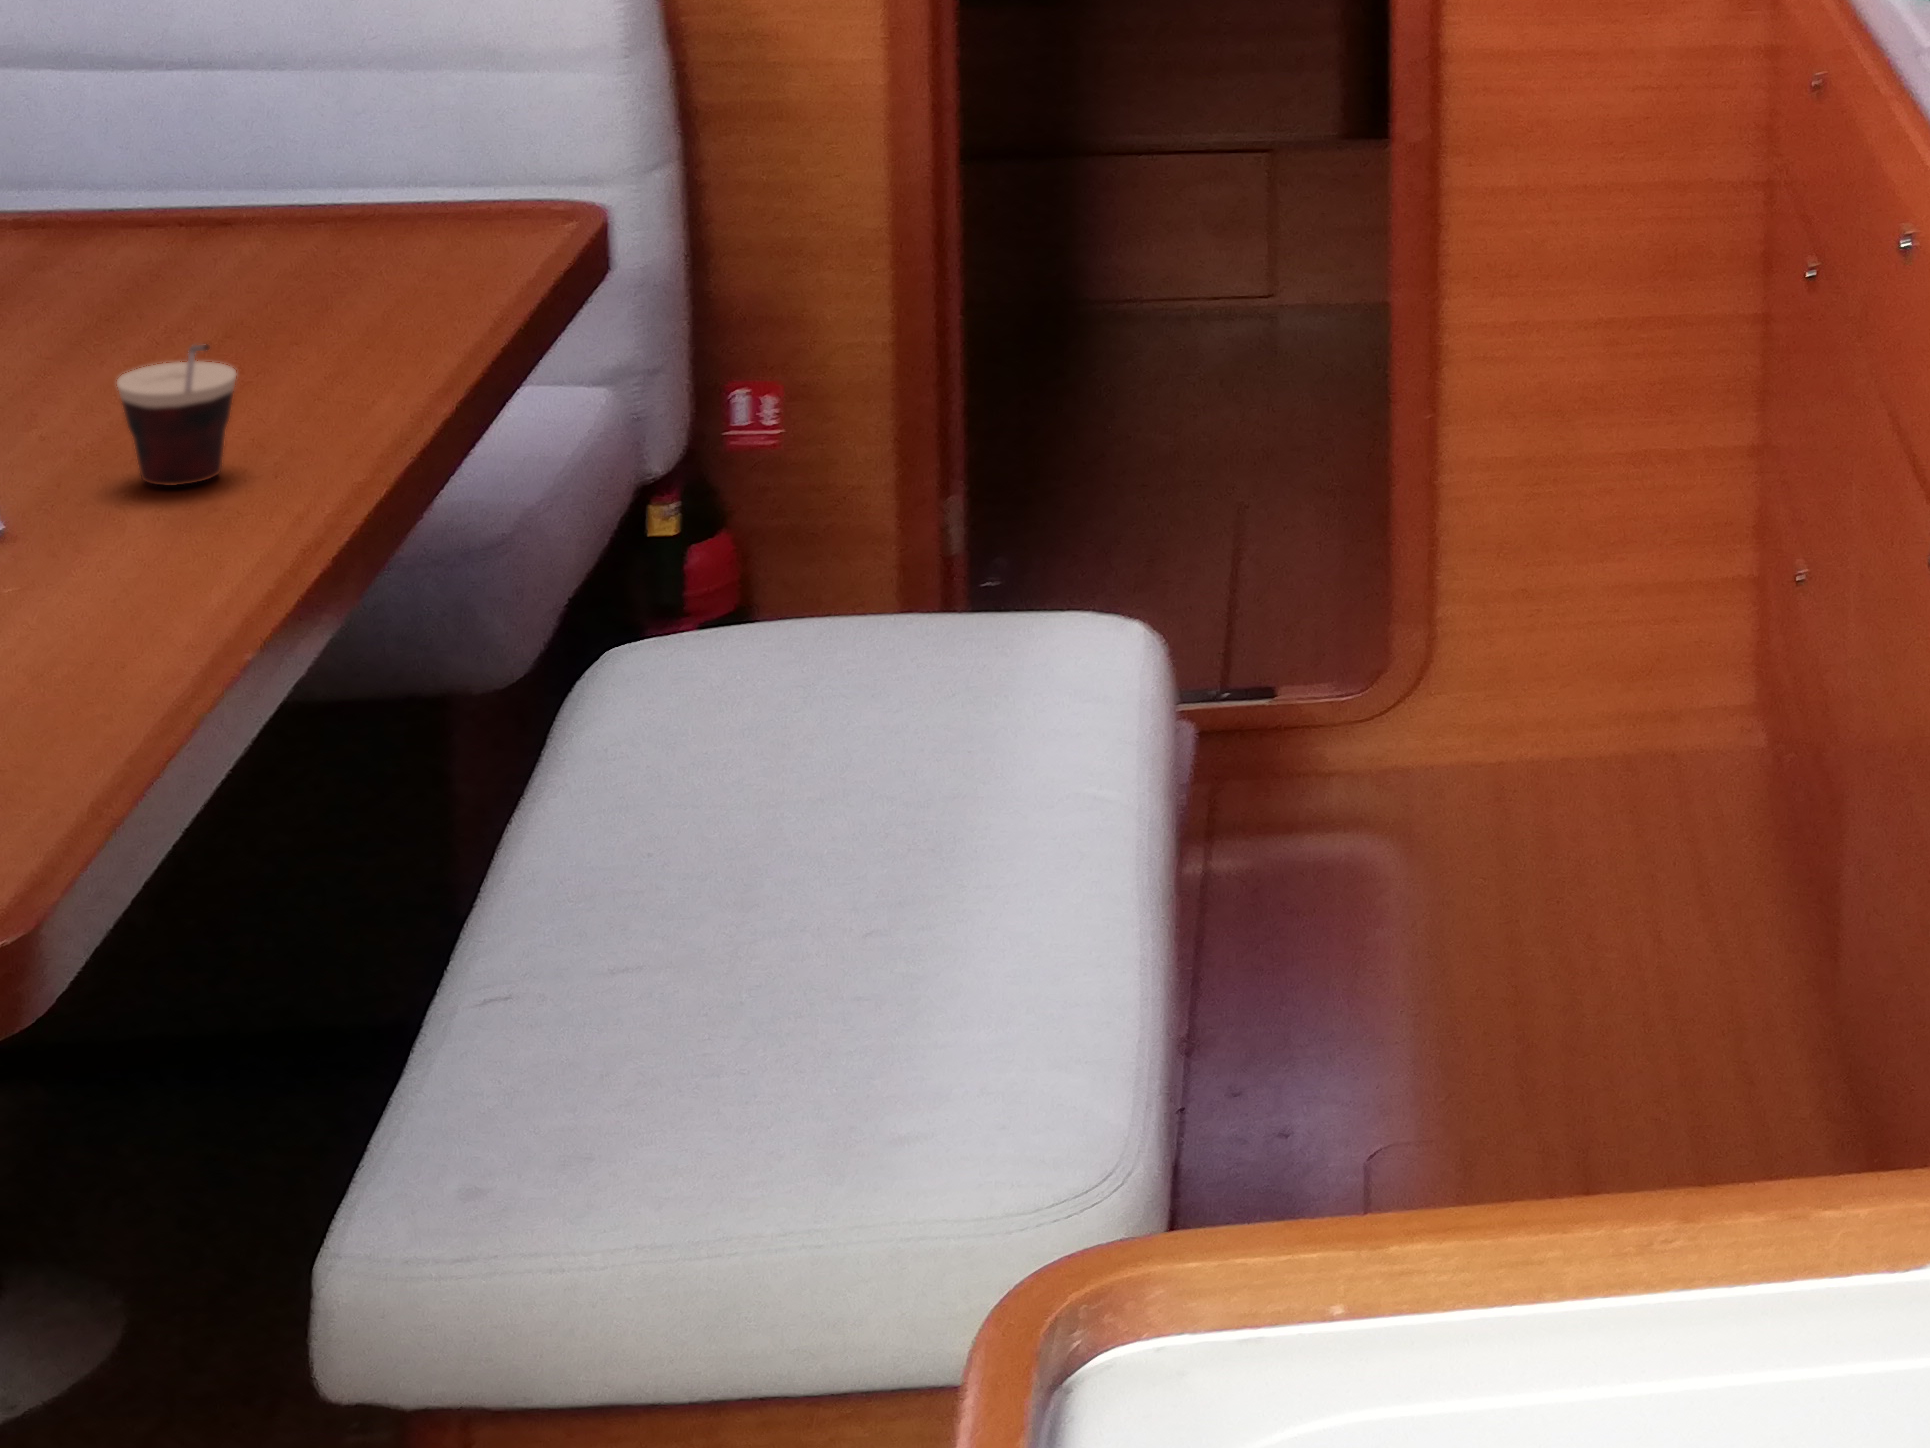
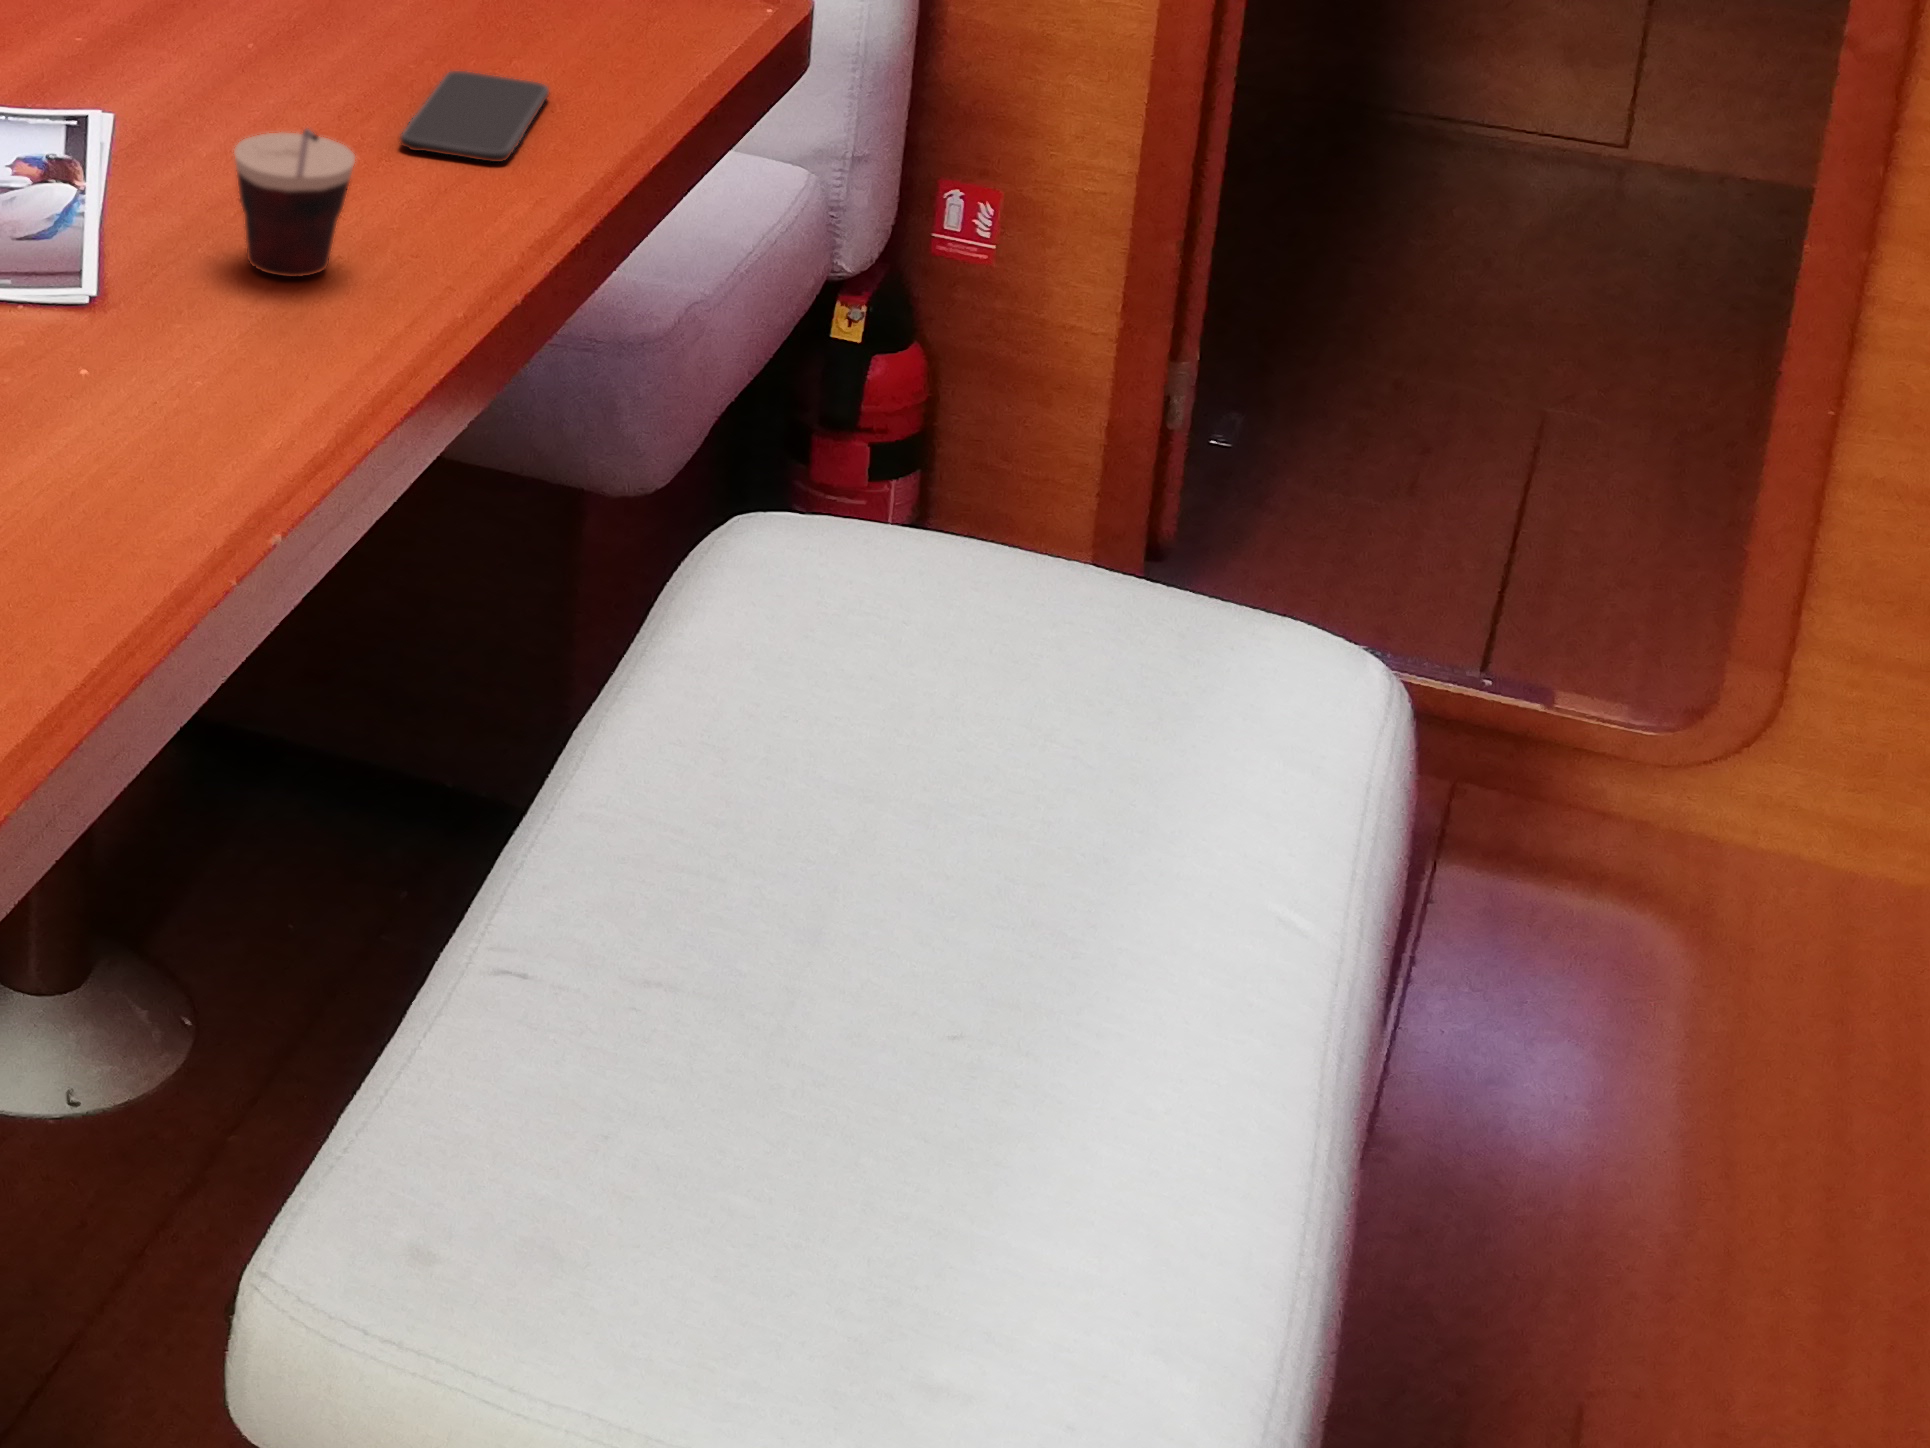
smartphone: none [255,311,385,379] -> present [400,71,549,162]

